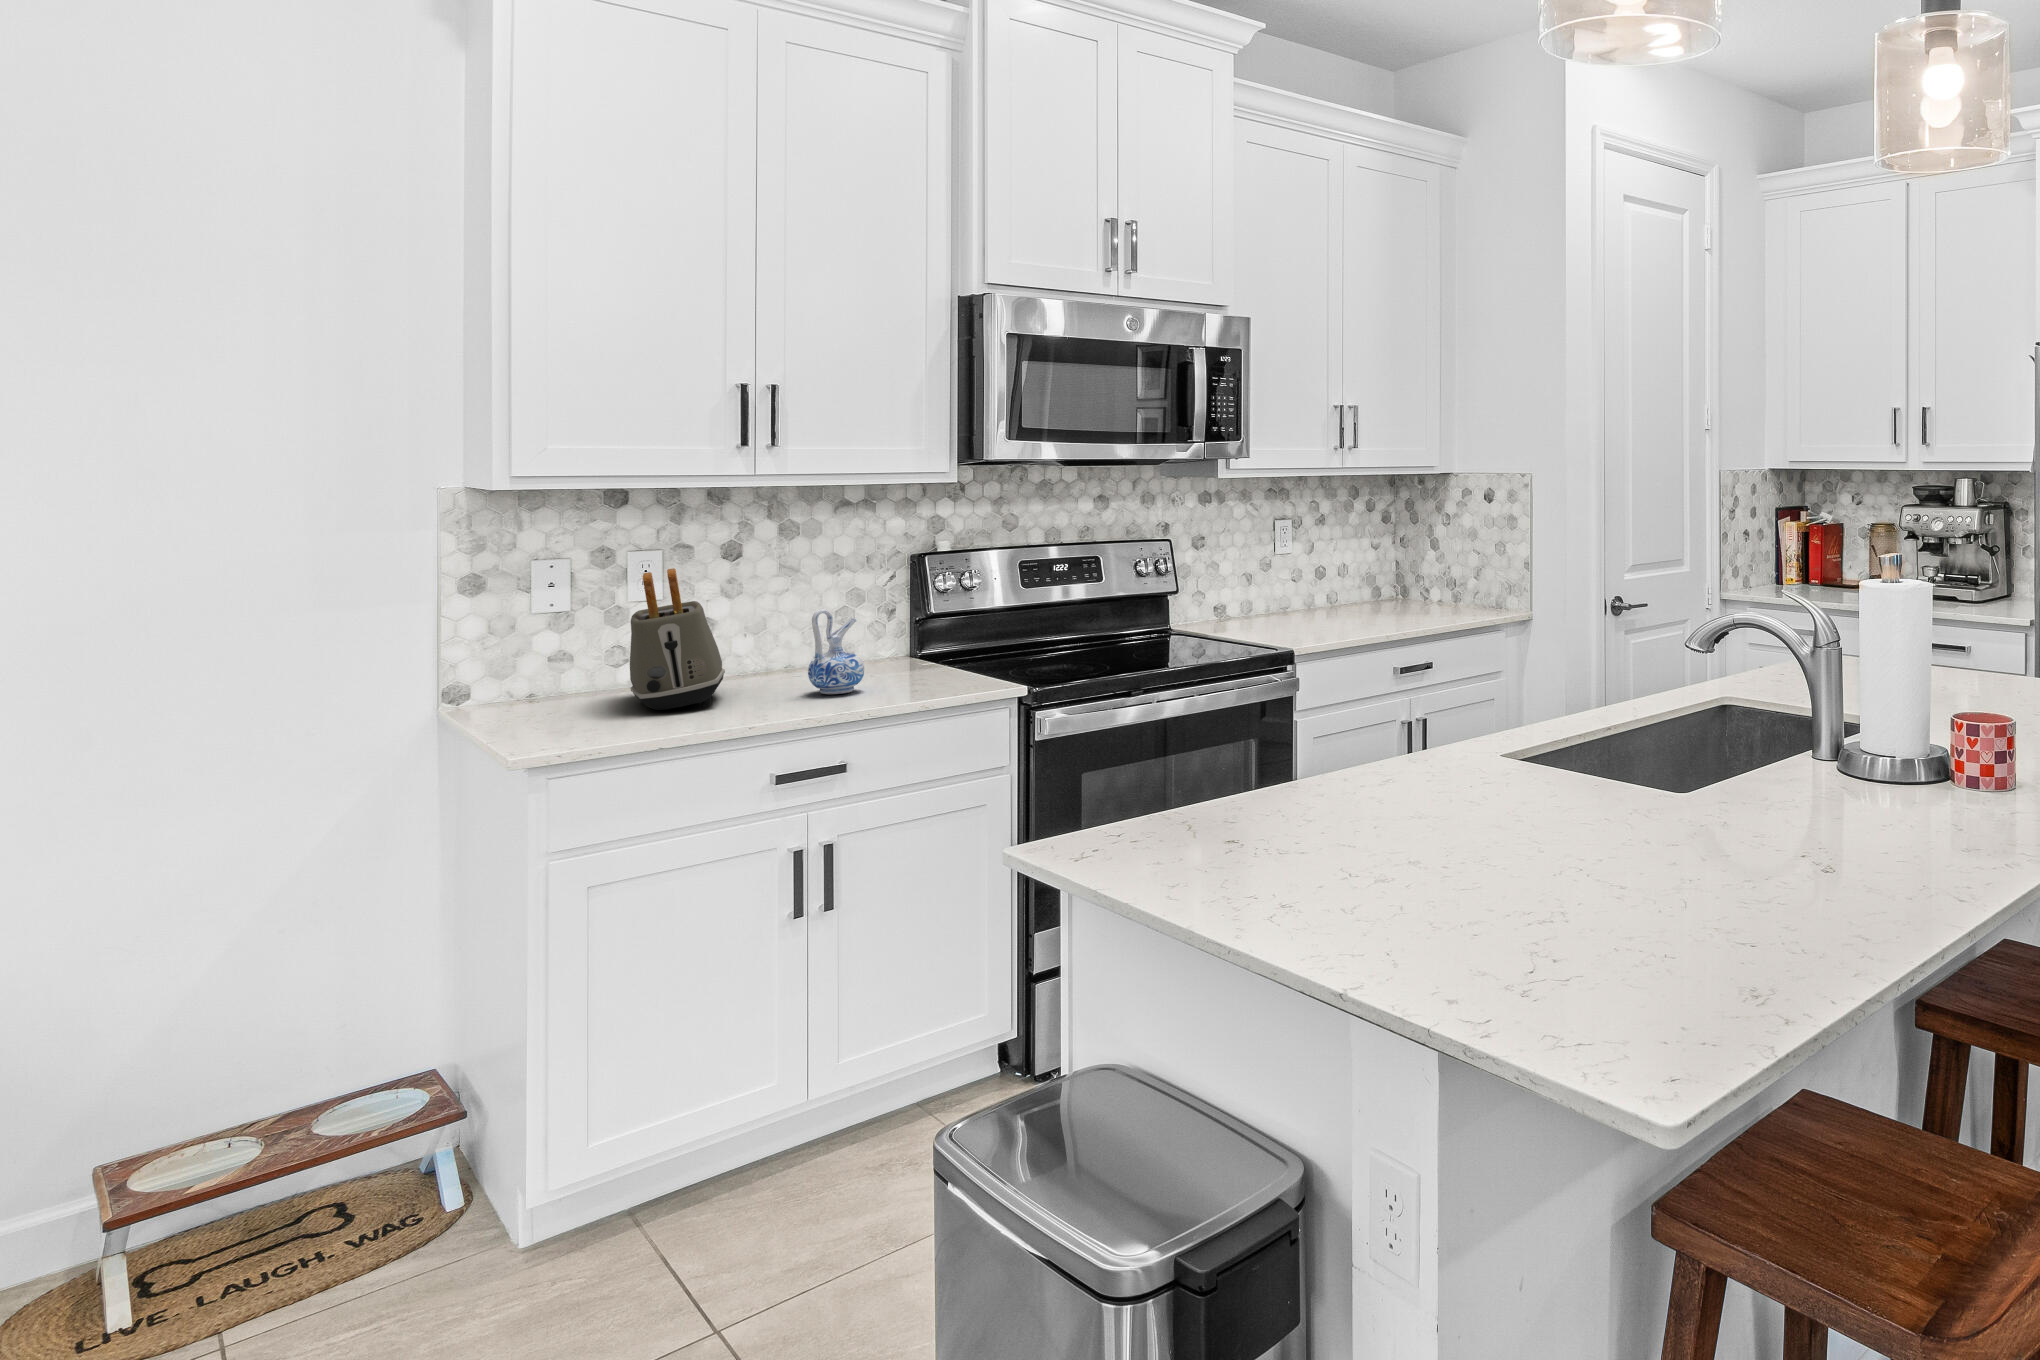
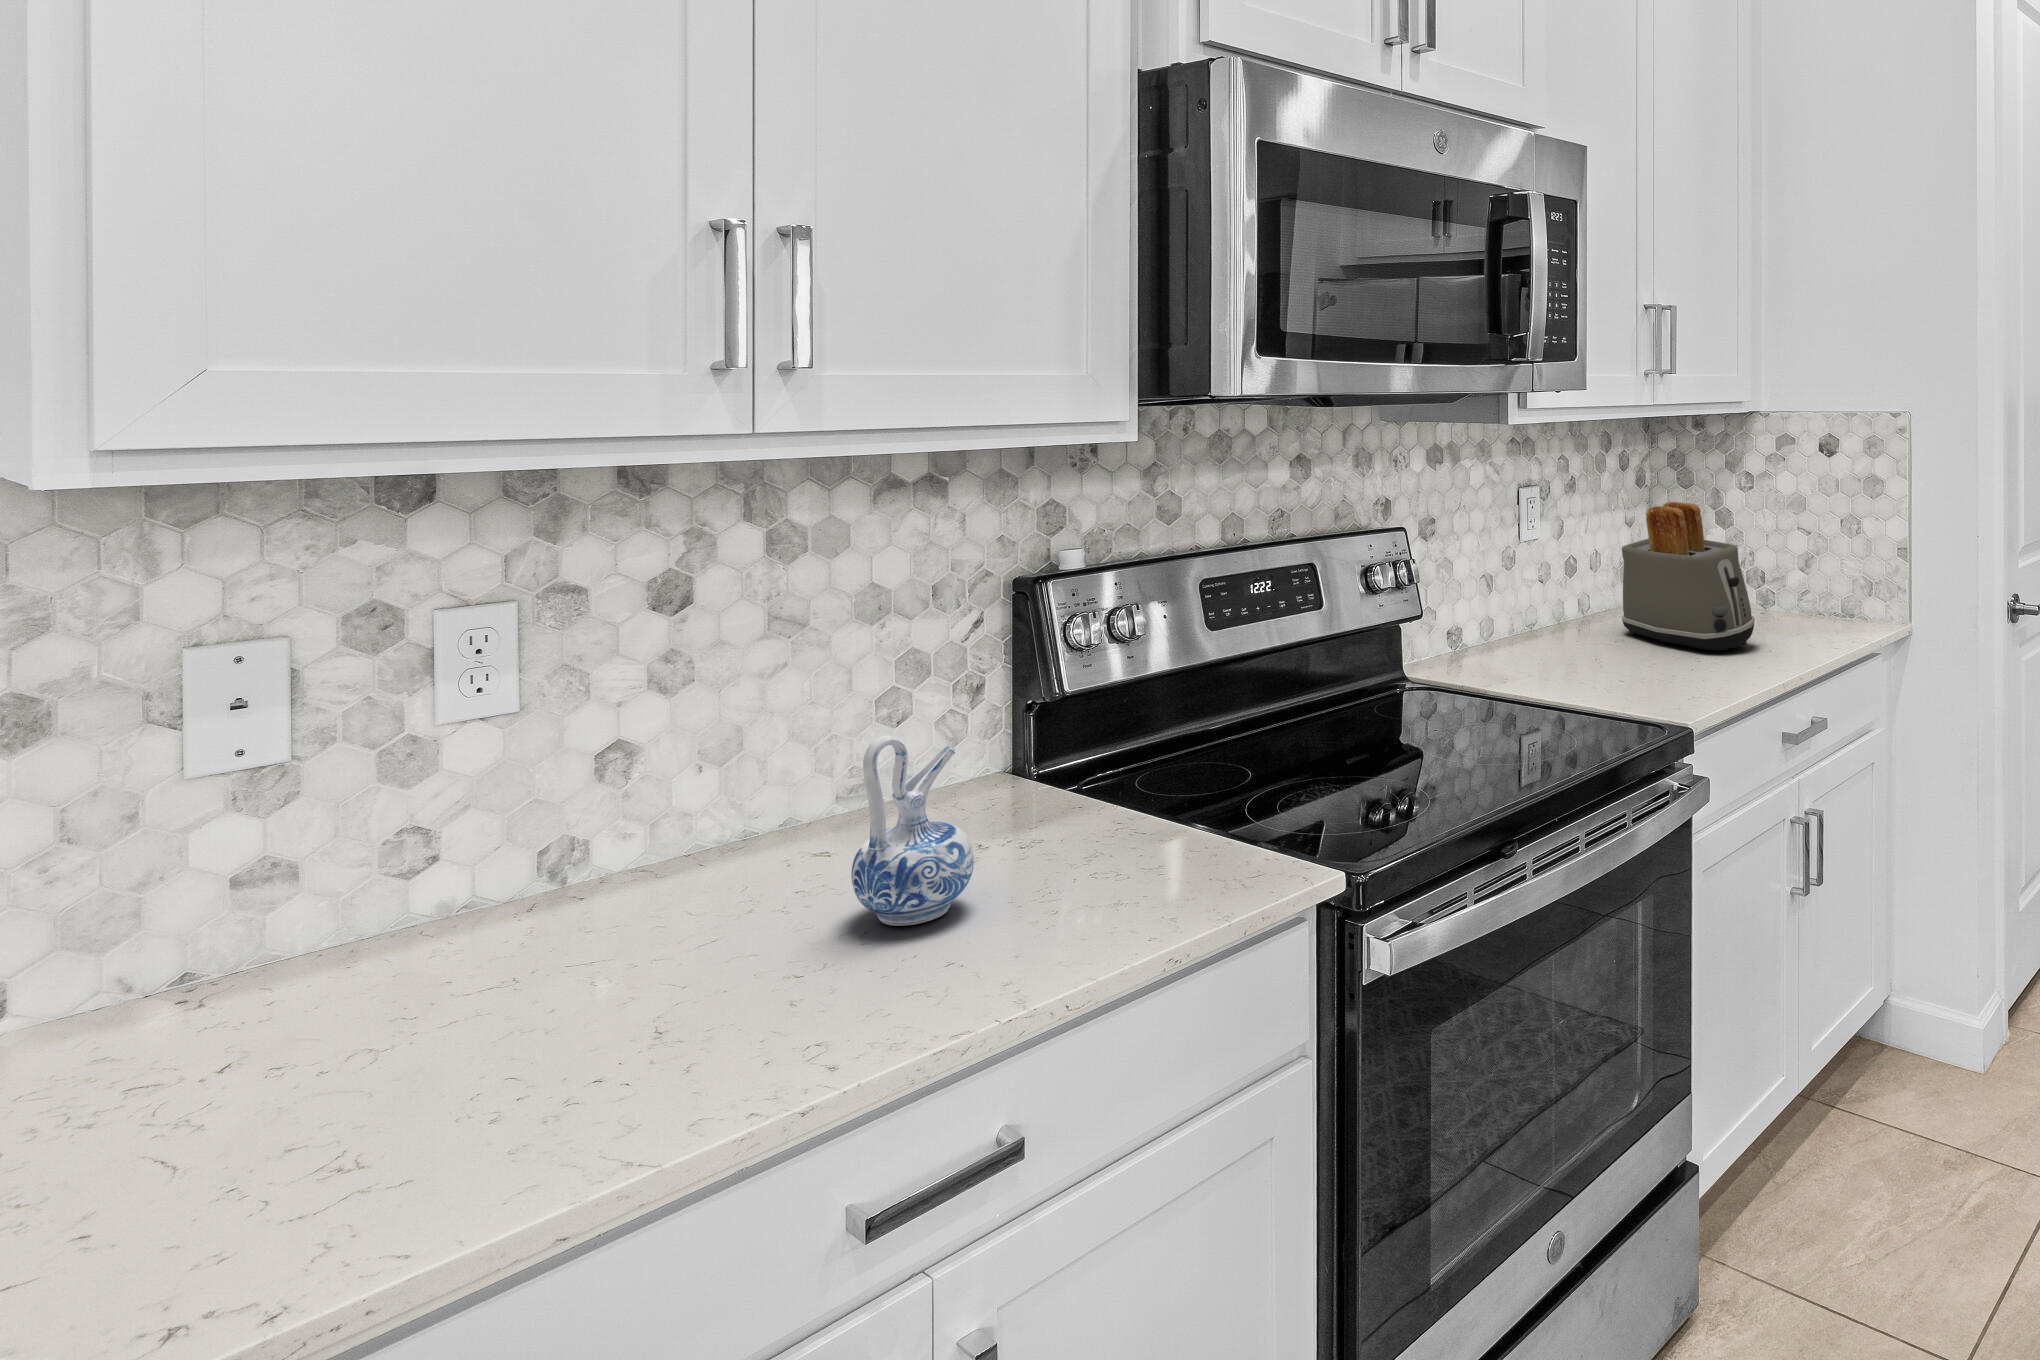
toaster: present [630,568,725,710] -> present [1622,501,1755,651]

